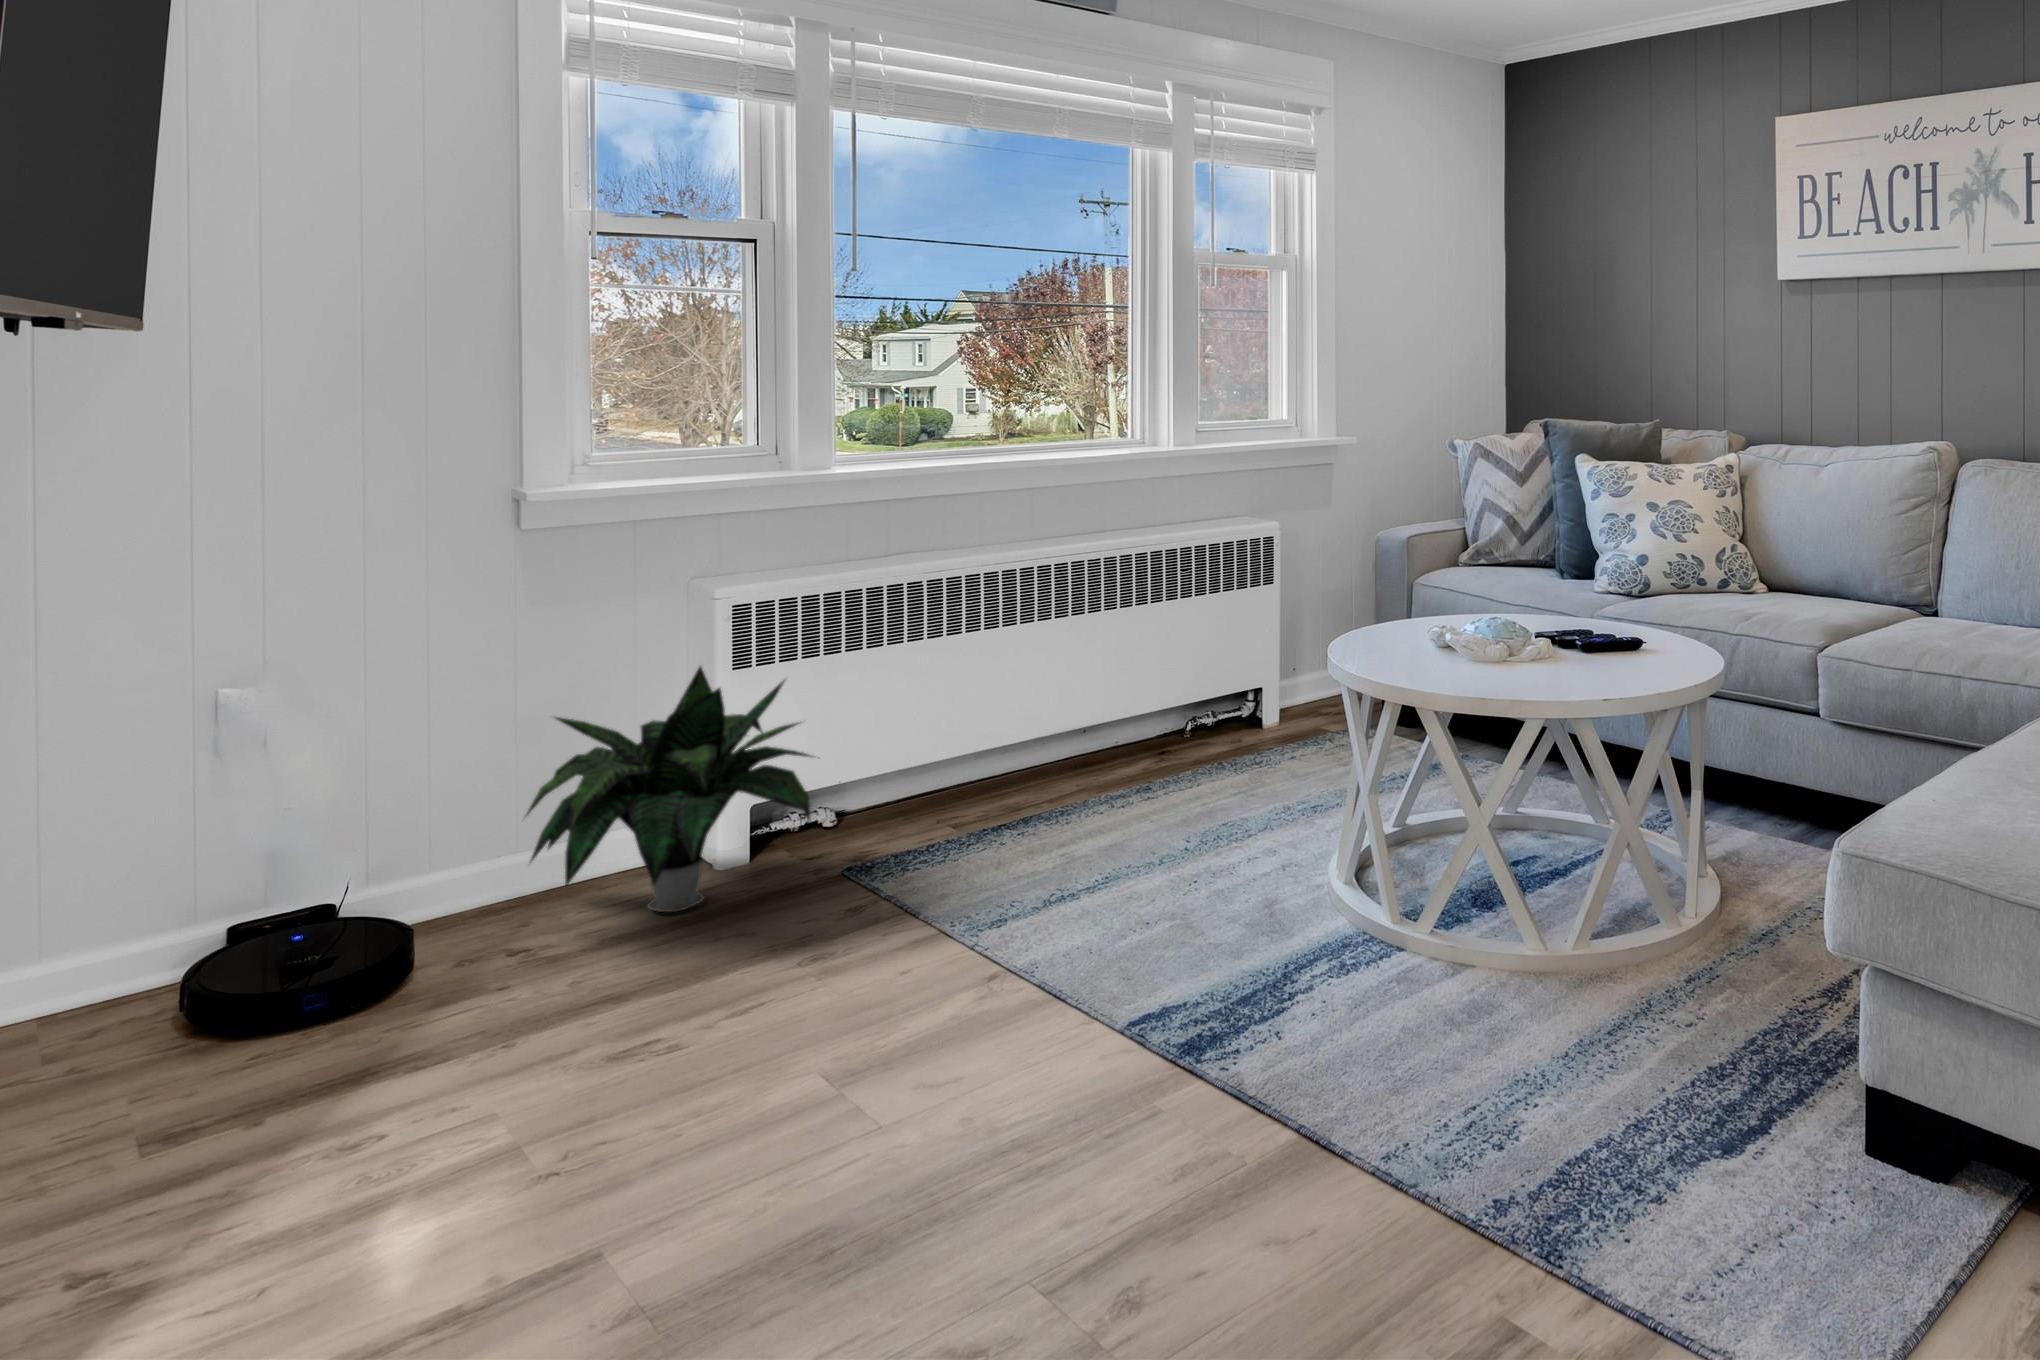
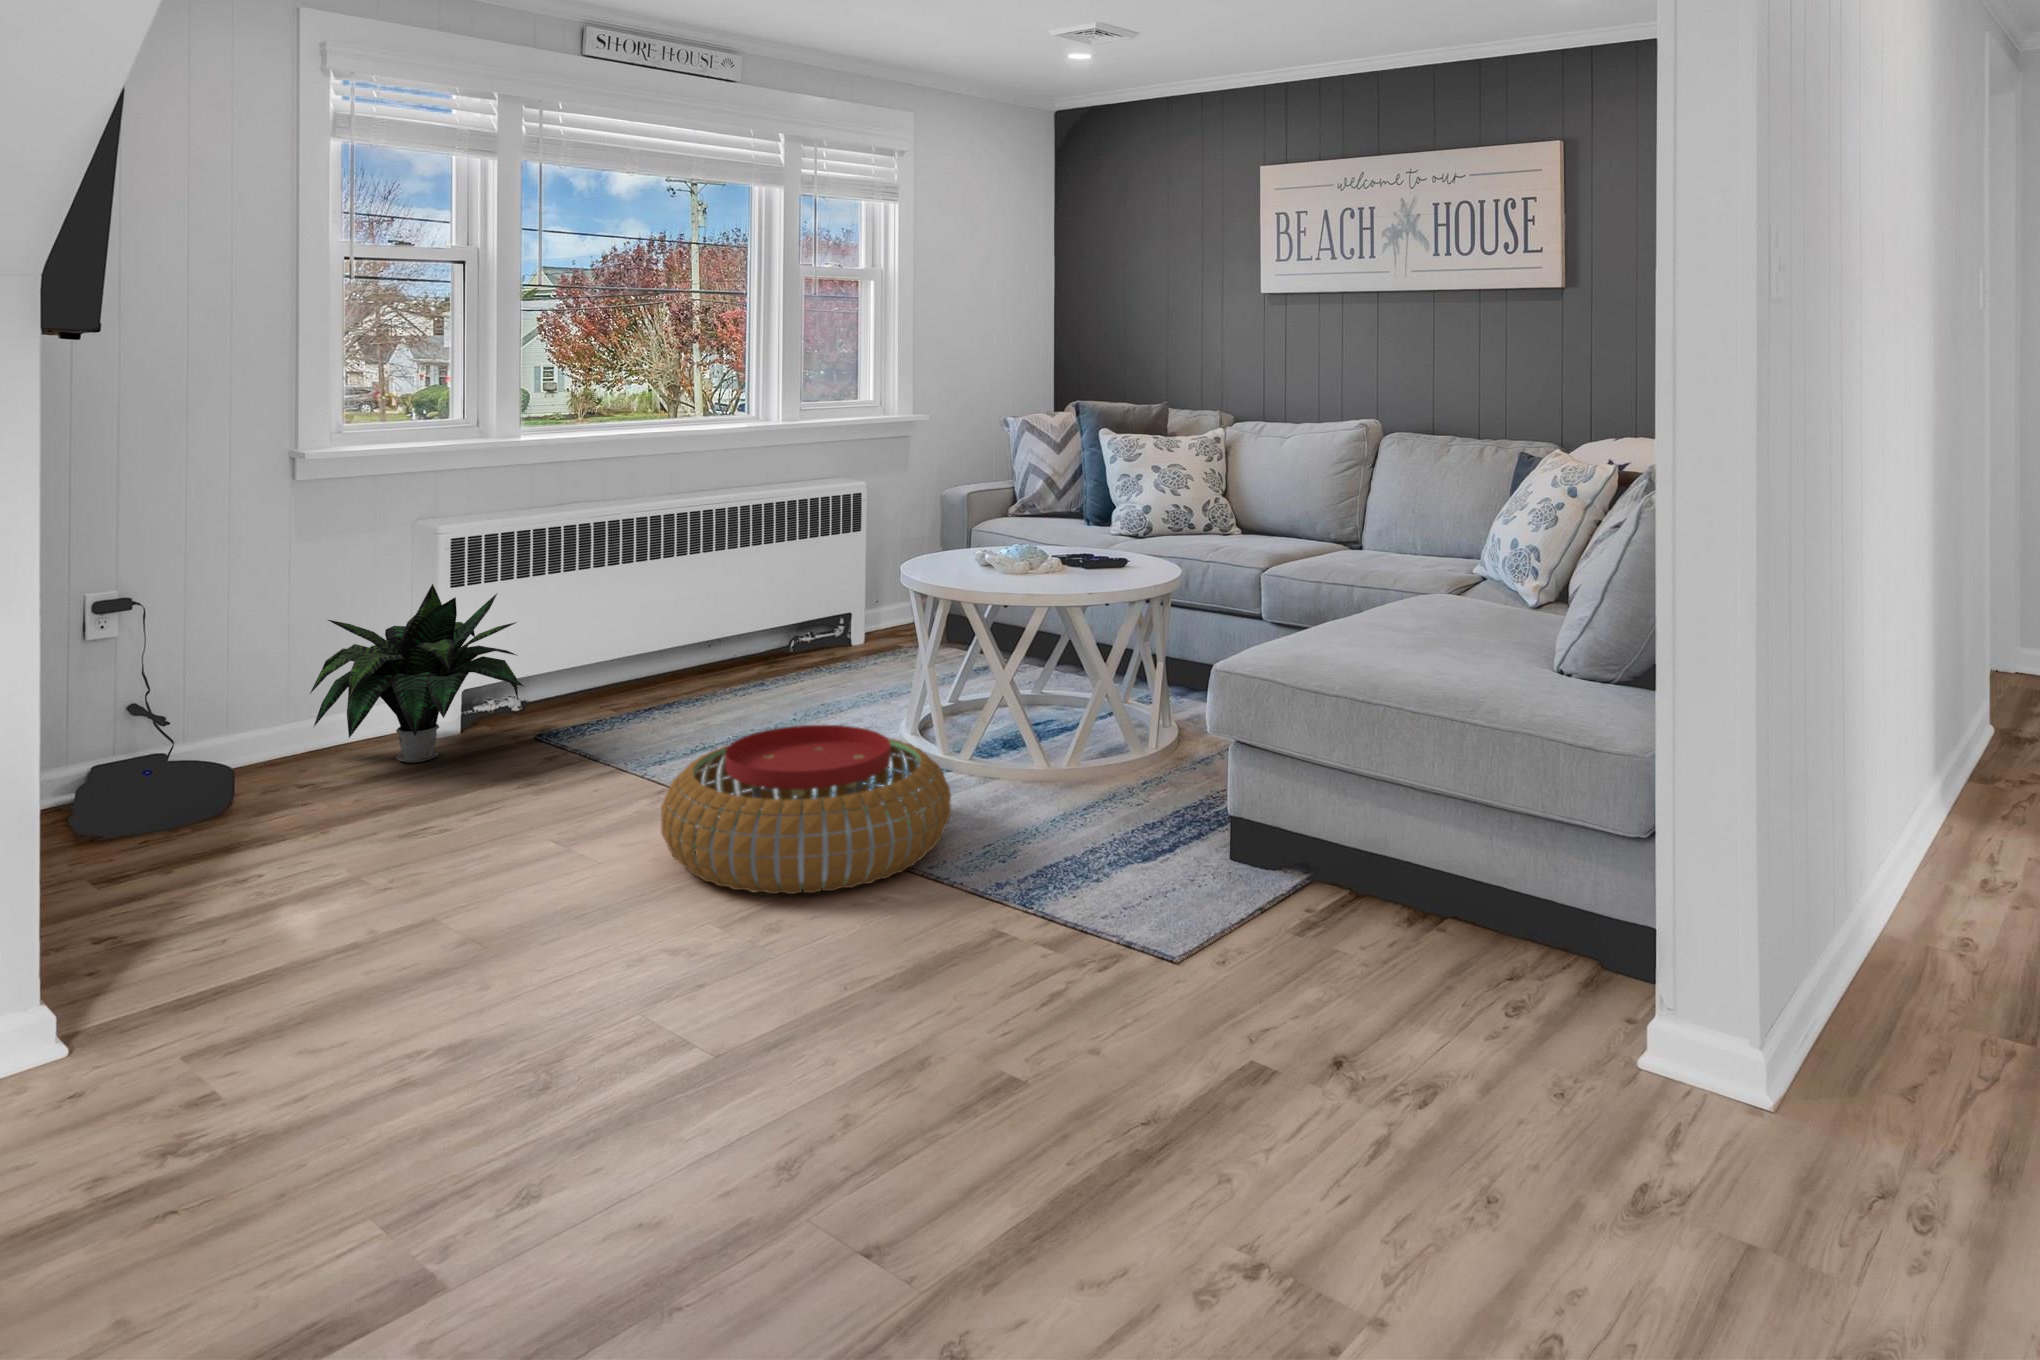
pouf: none [961,900,1412,1217] -> present [661,725,951,894]

